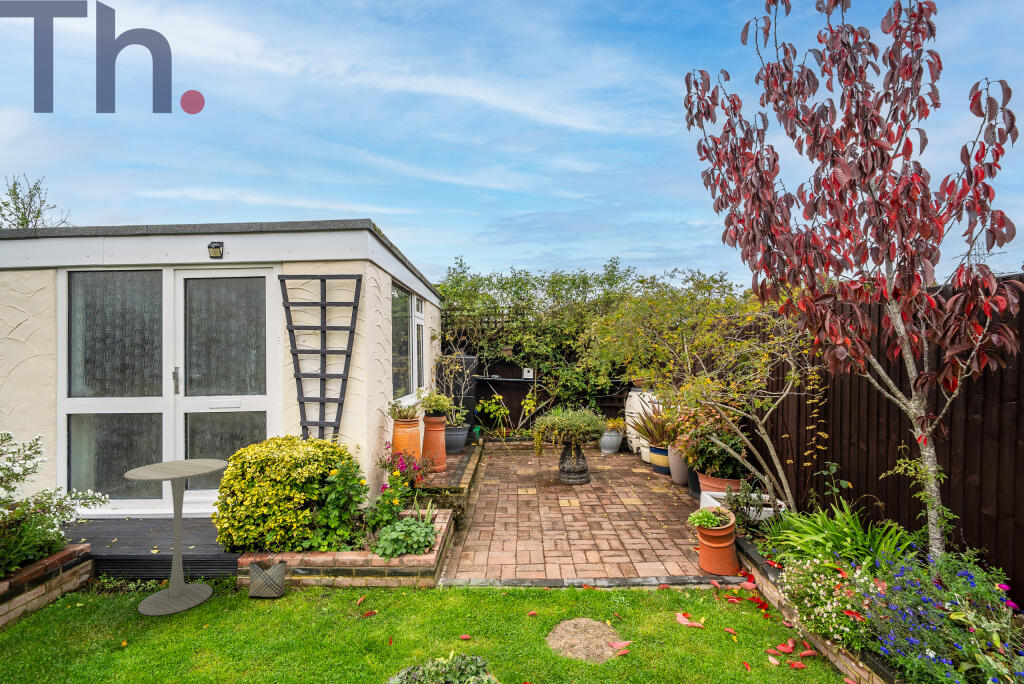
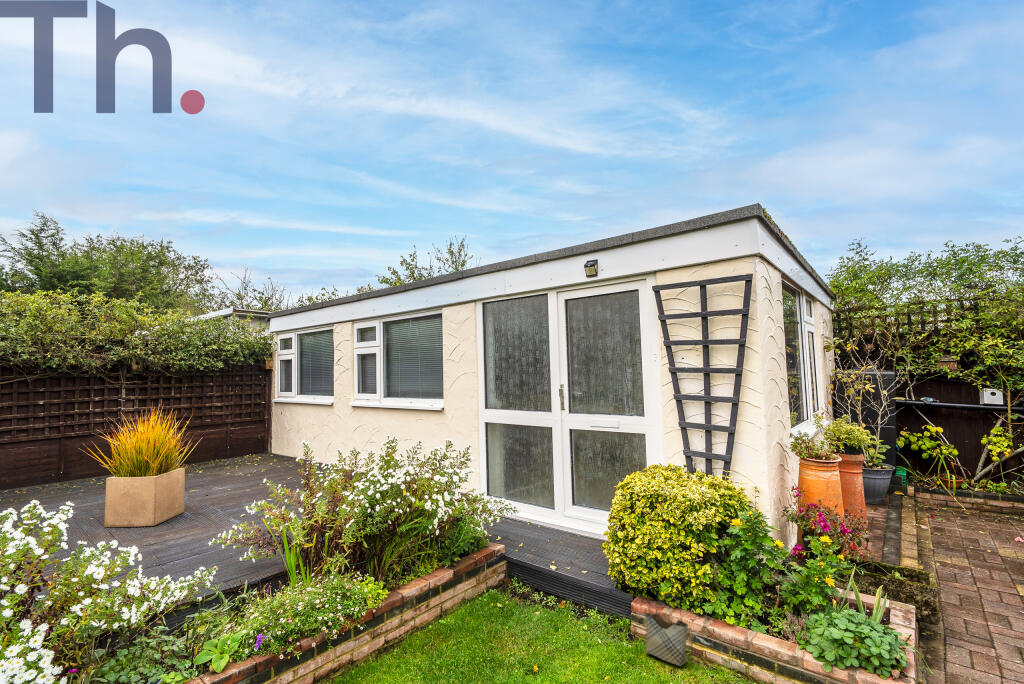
pedestal table: present [124,459,228,615] -> none [530,483,618,647]

